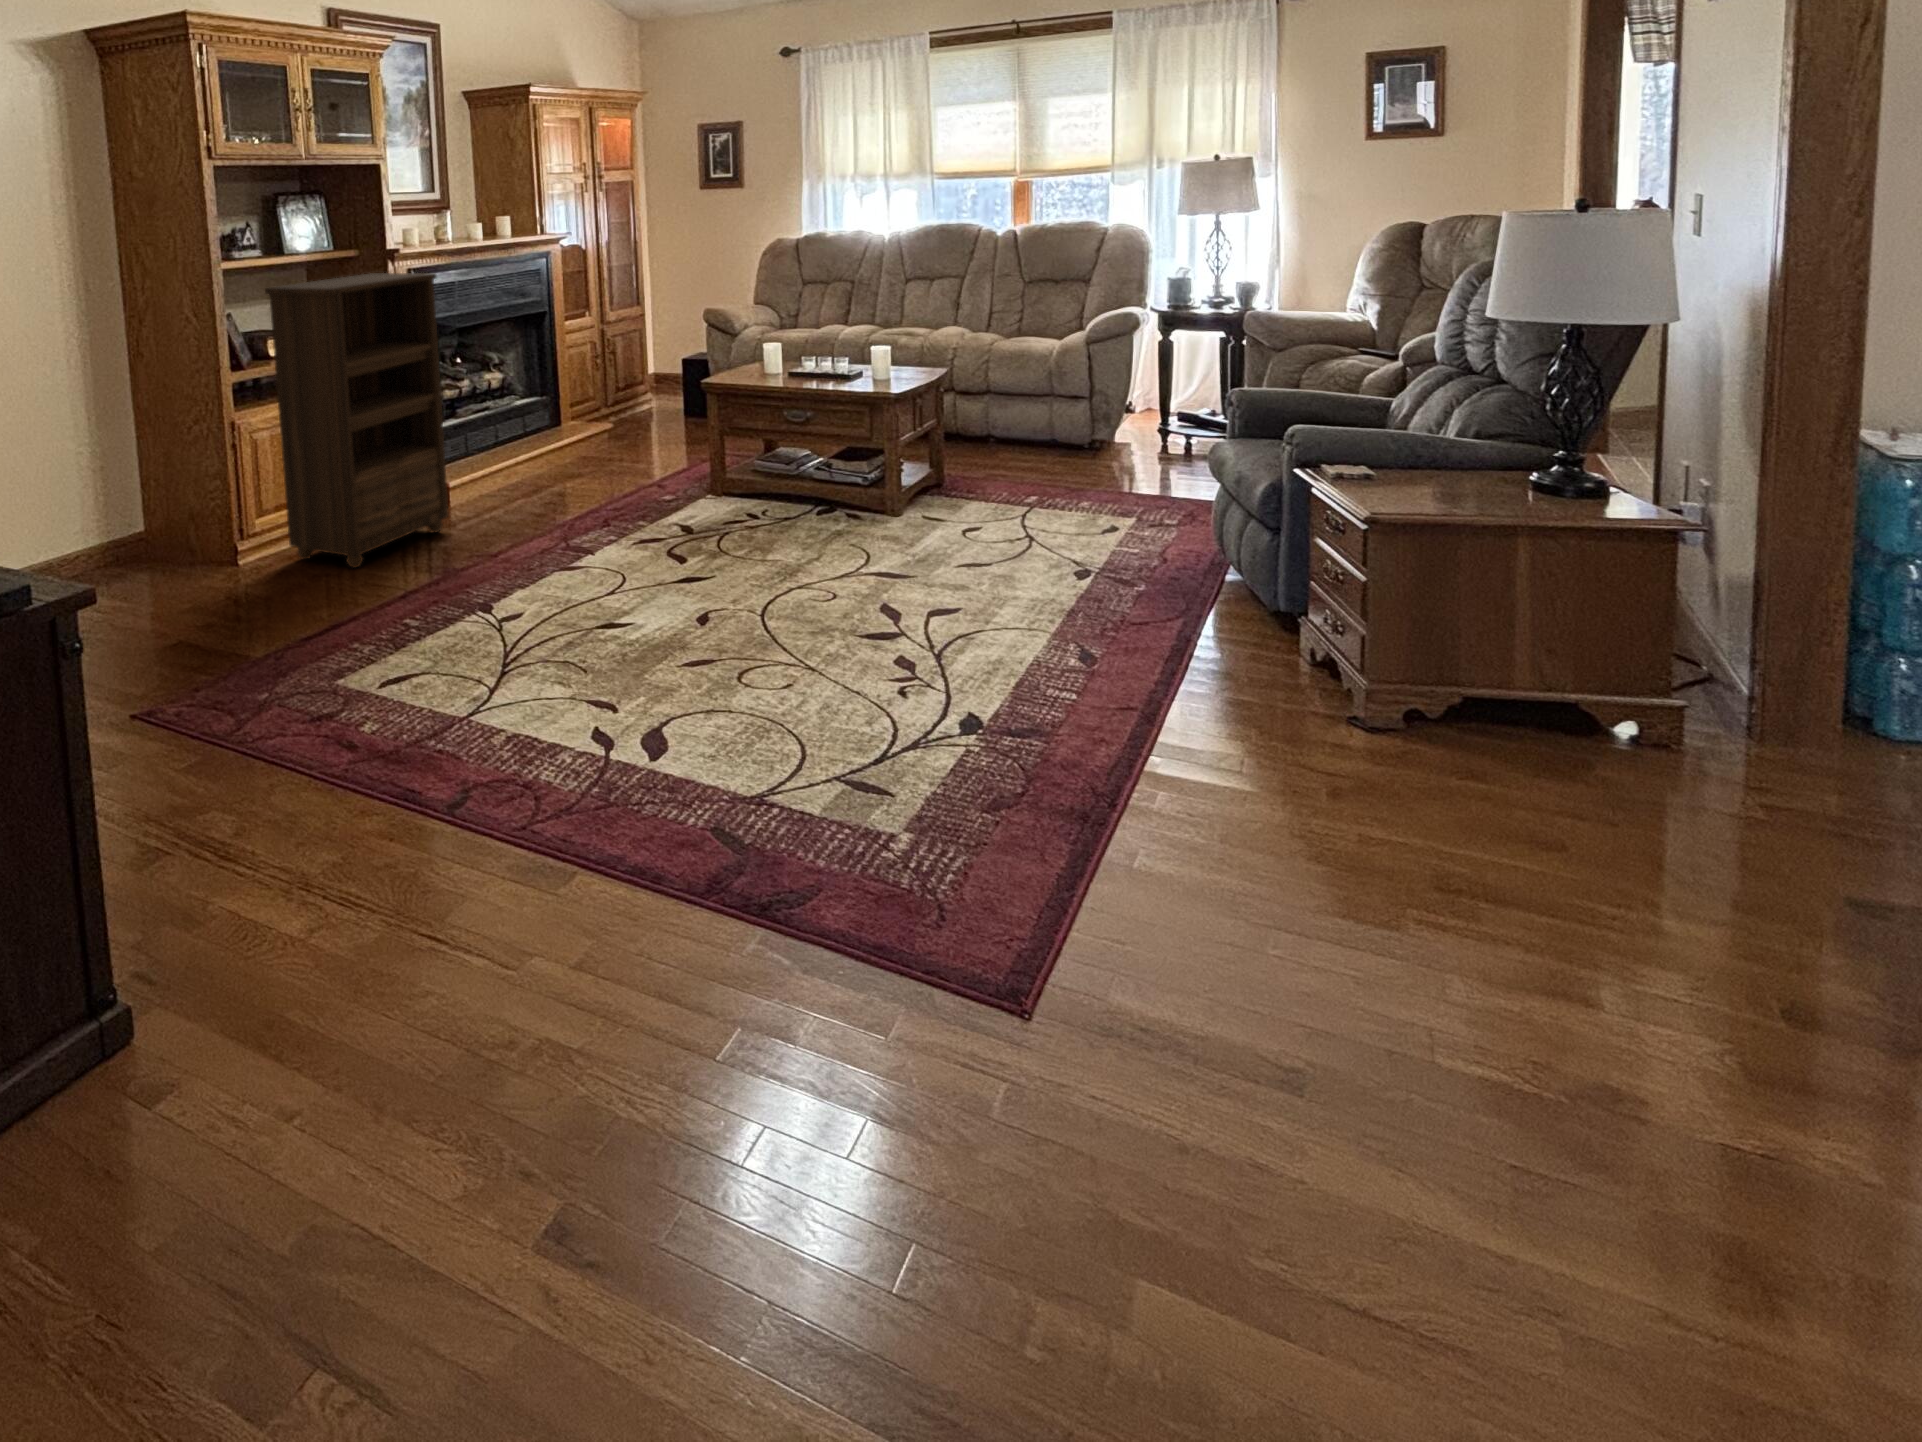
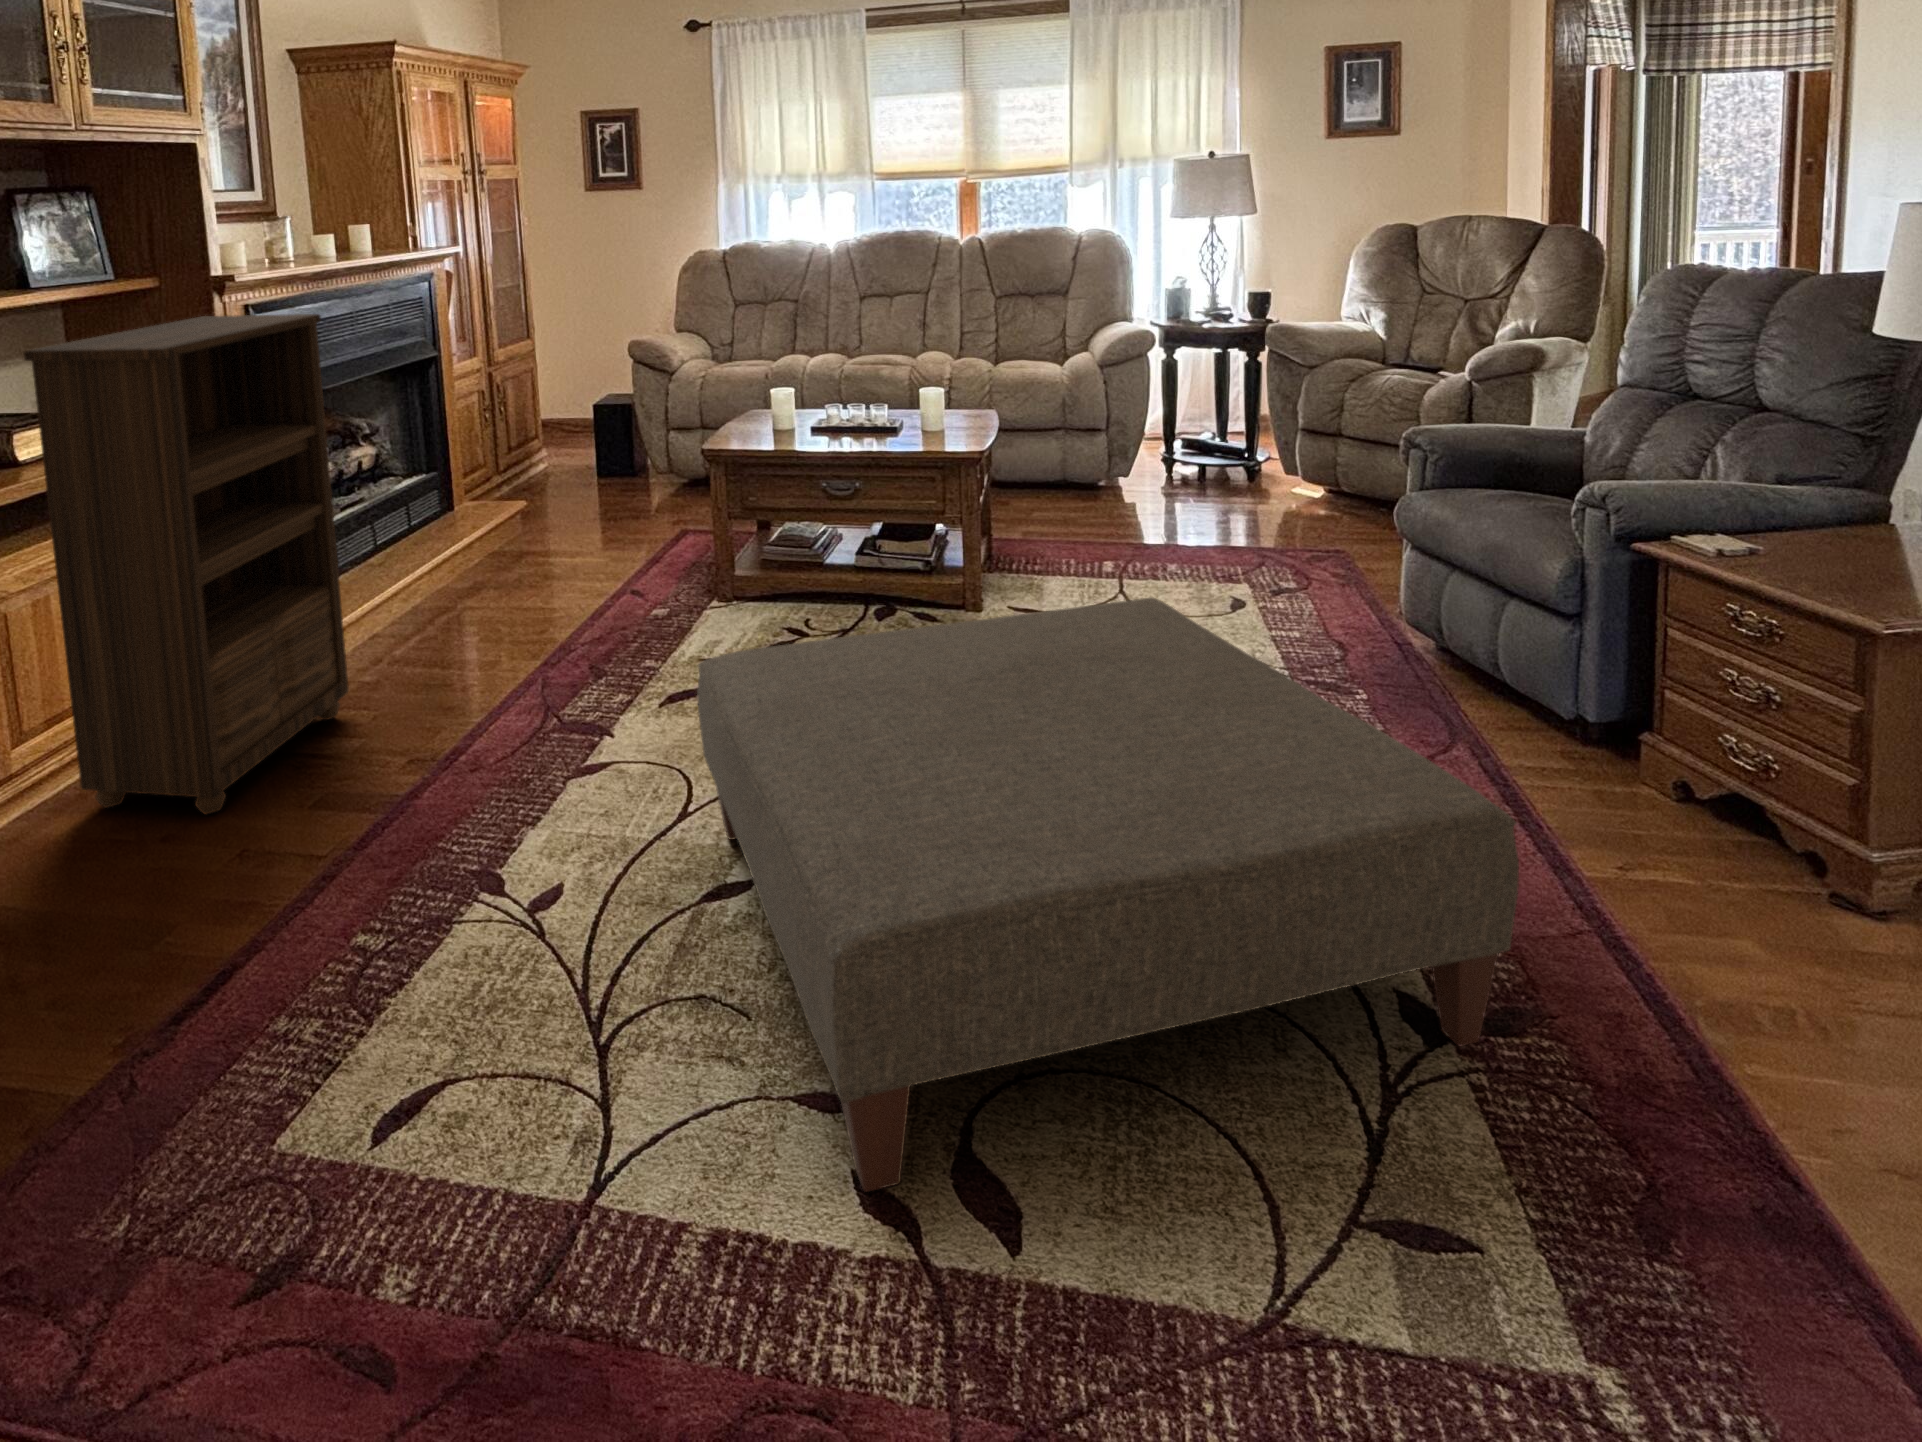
ottoman: none [576,487,1020,744] -> present [697,597,1519,1192]

